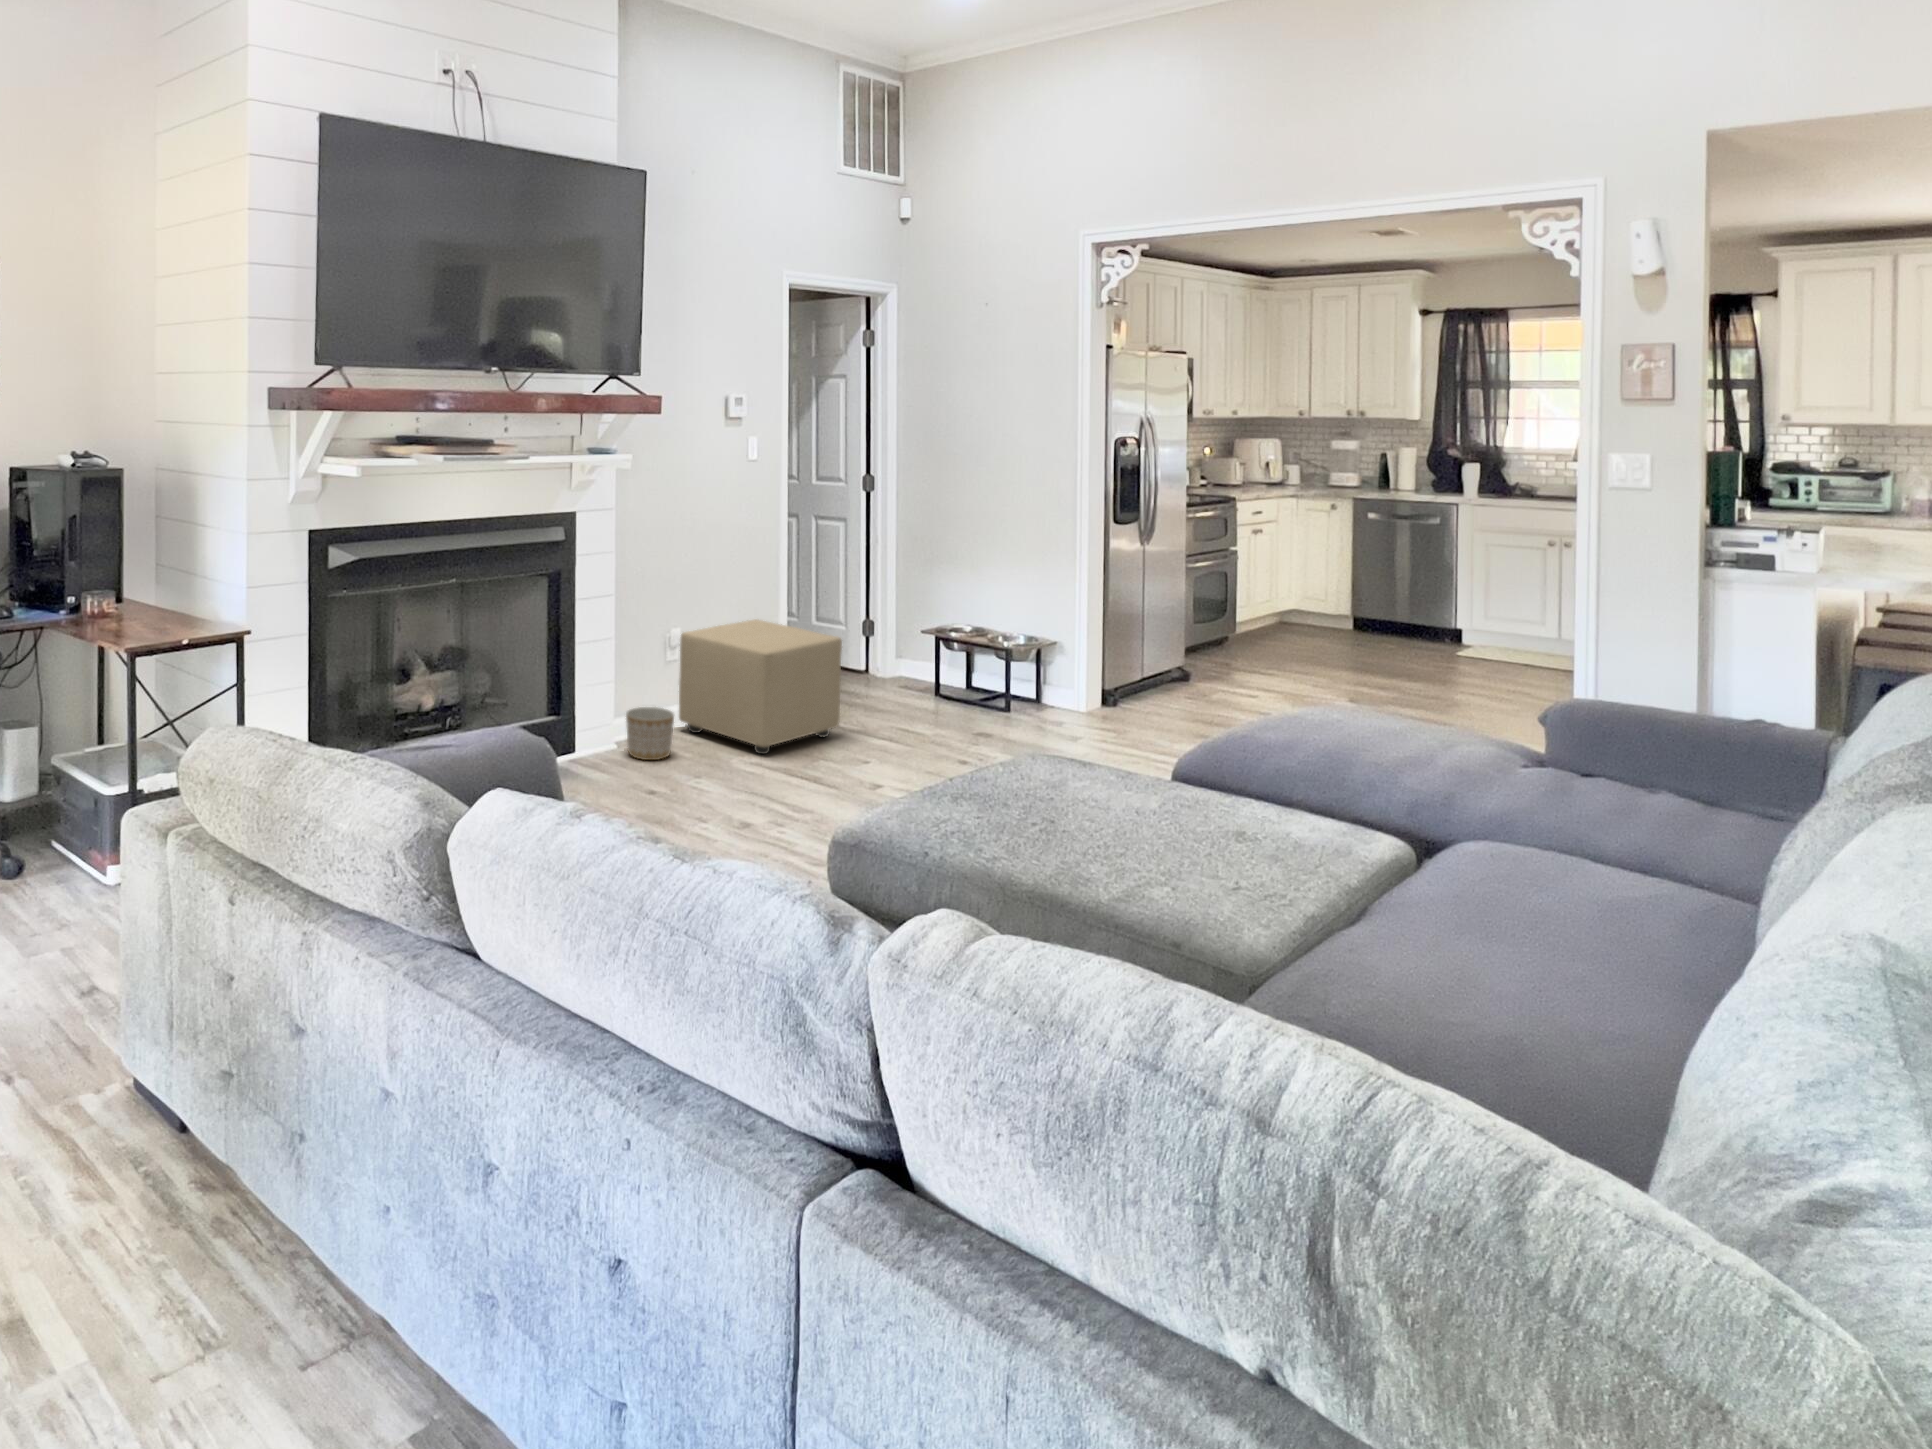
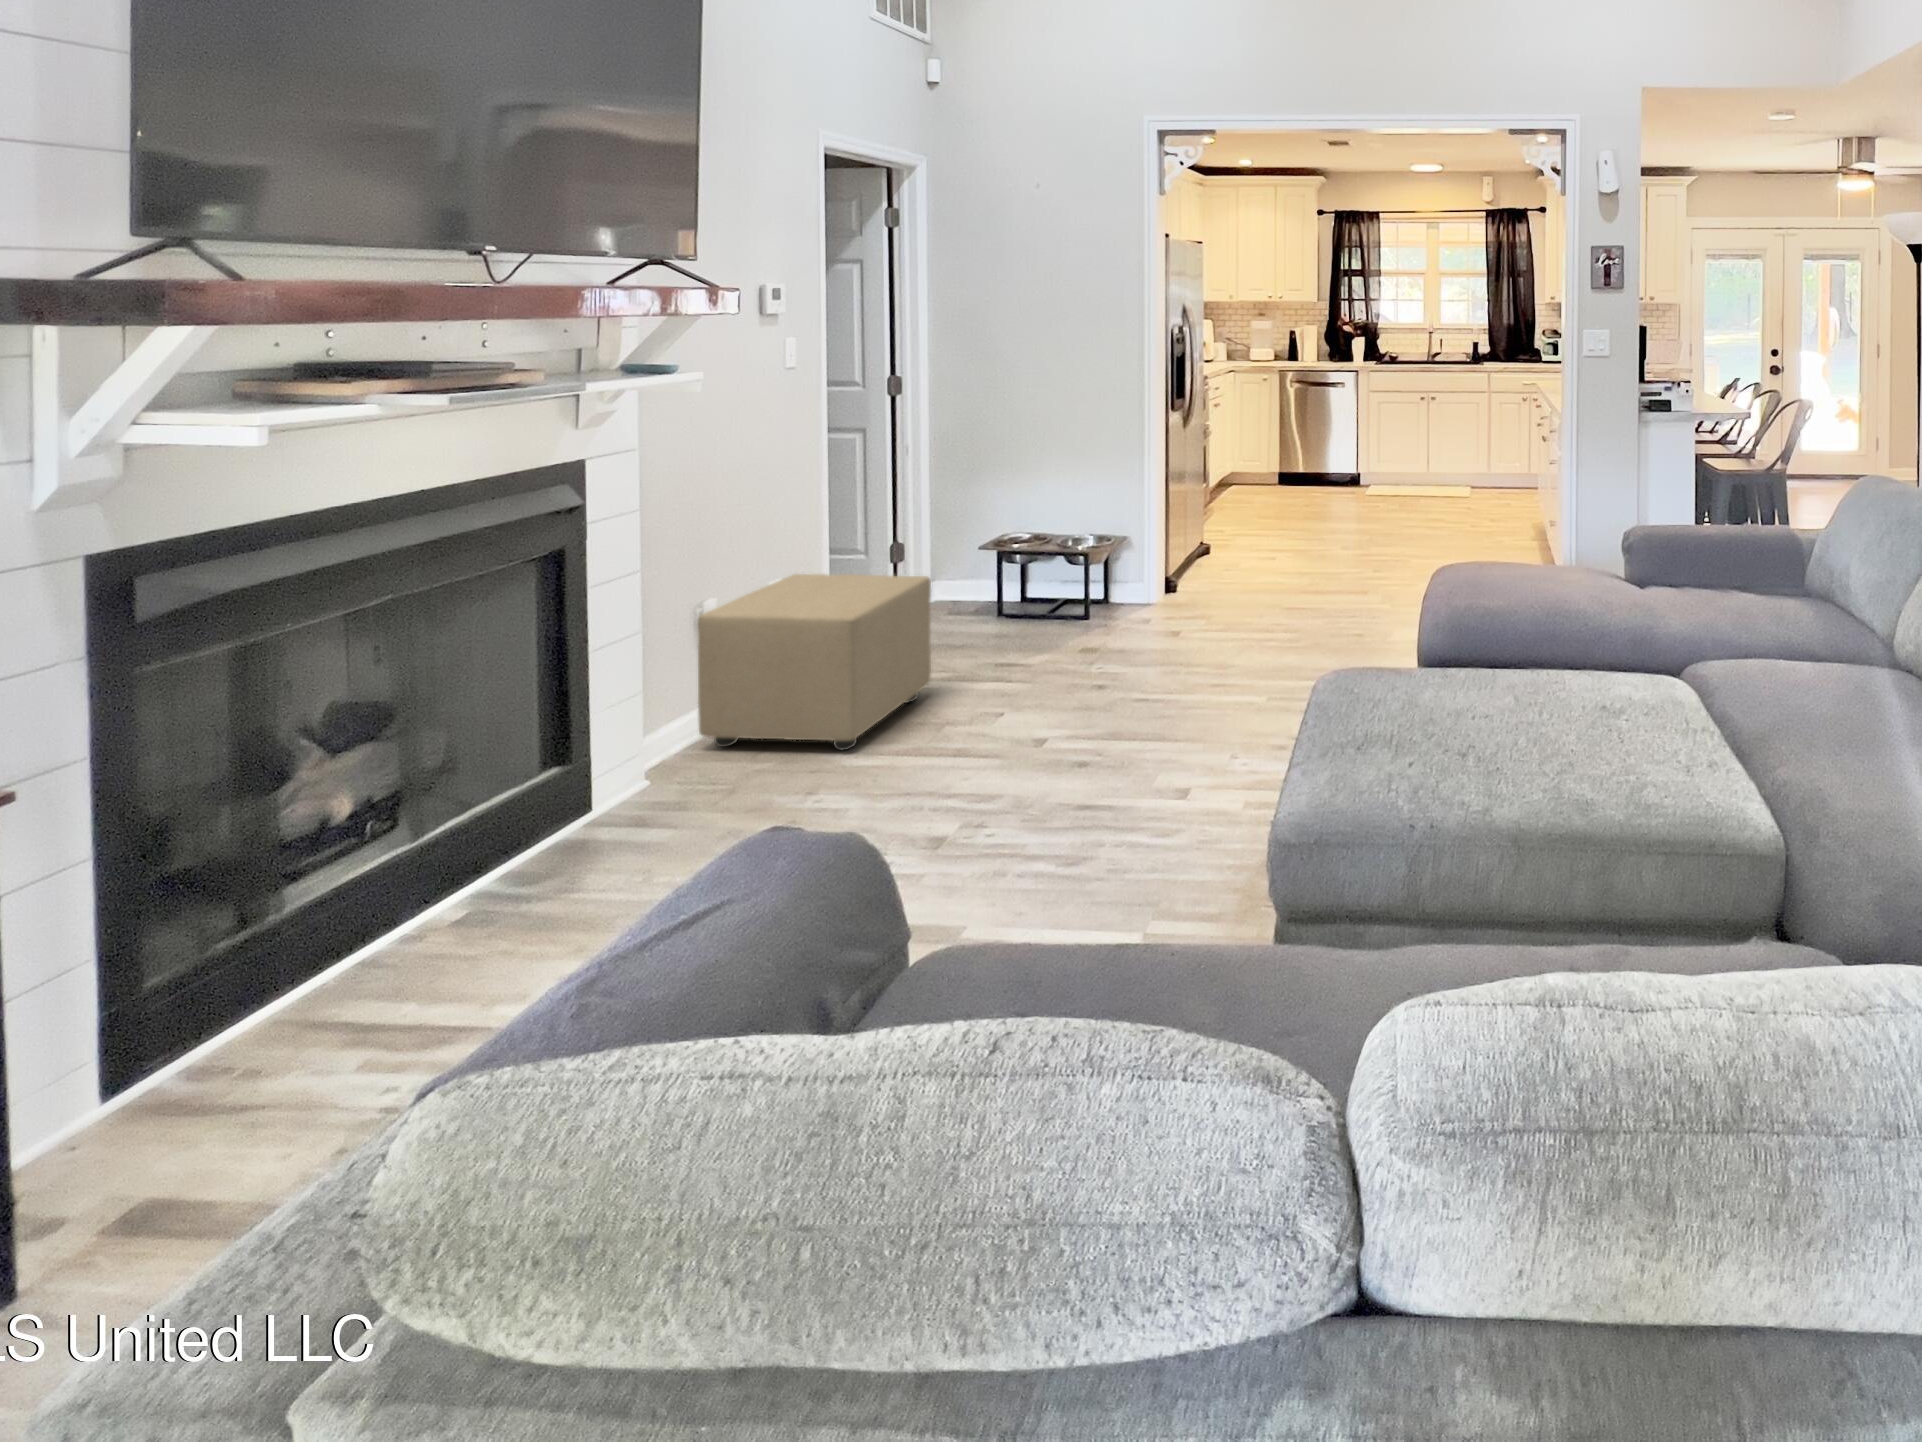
planter: present [626,707,674,760] -> none [631,730,716,816]

